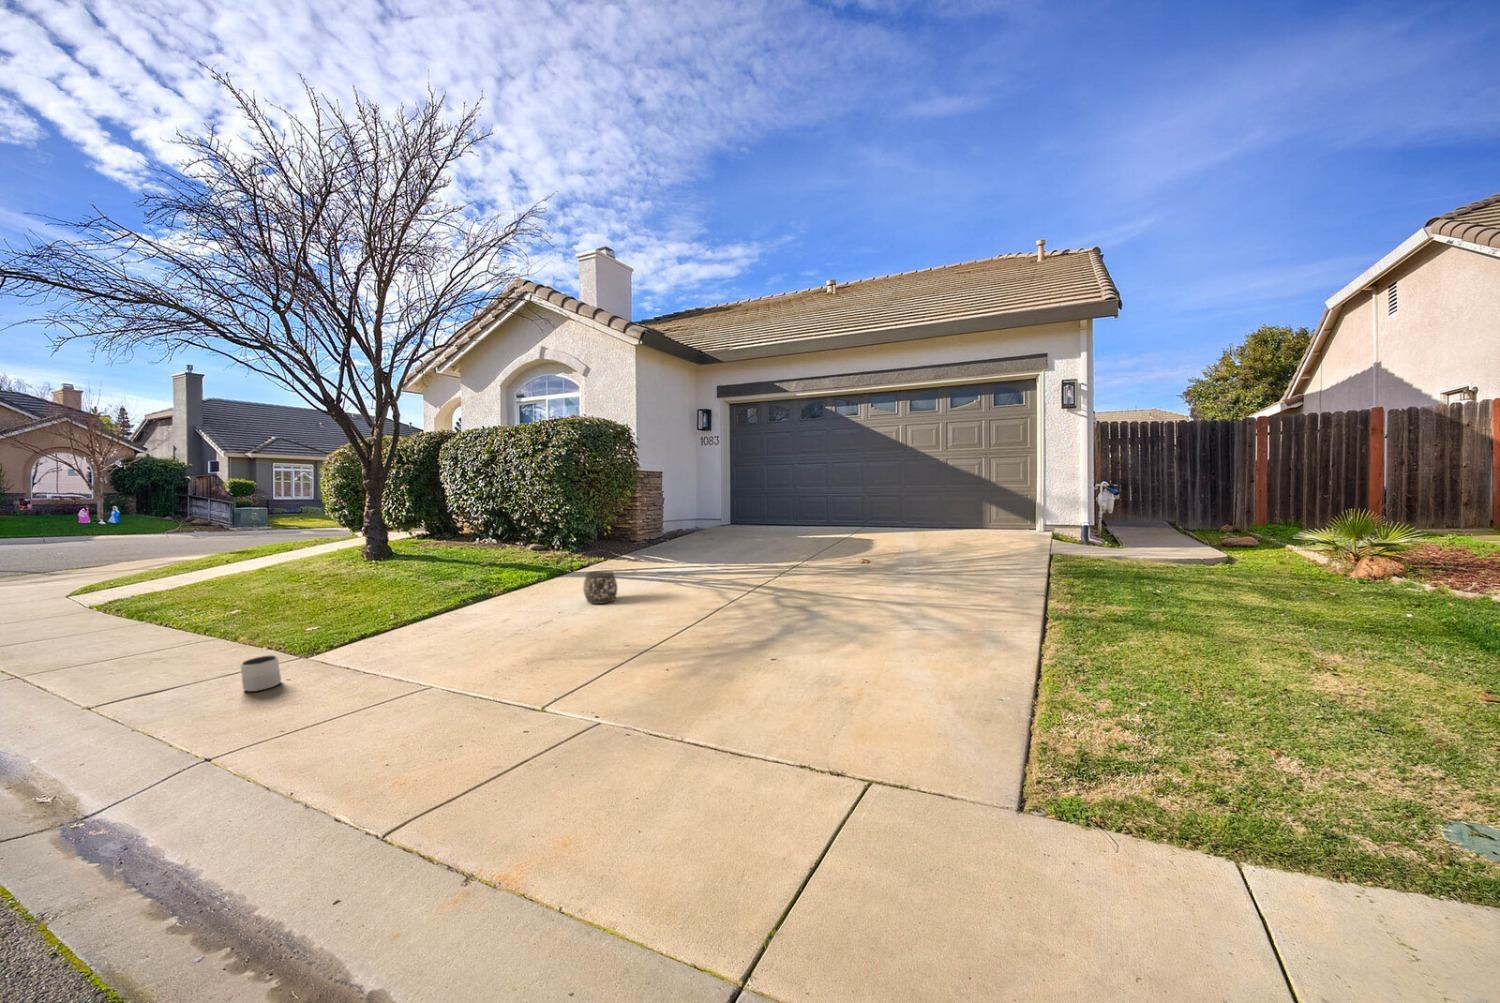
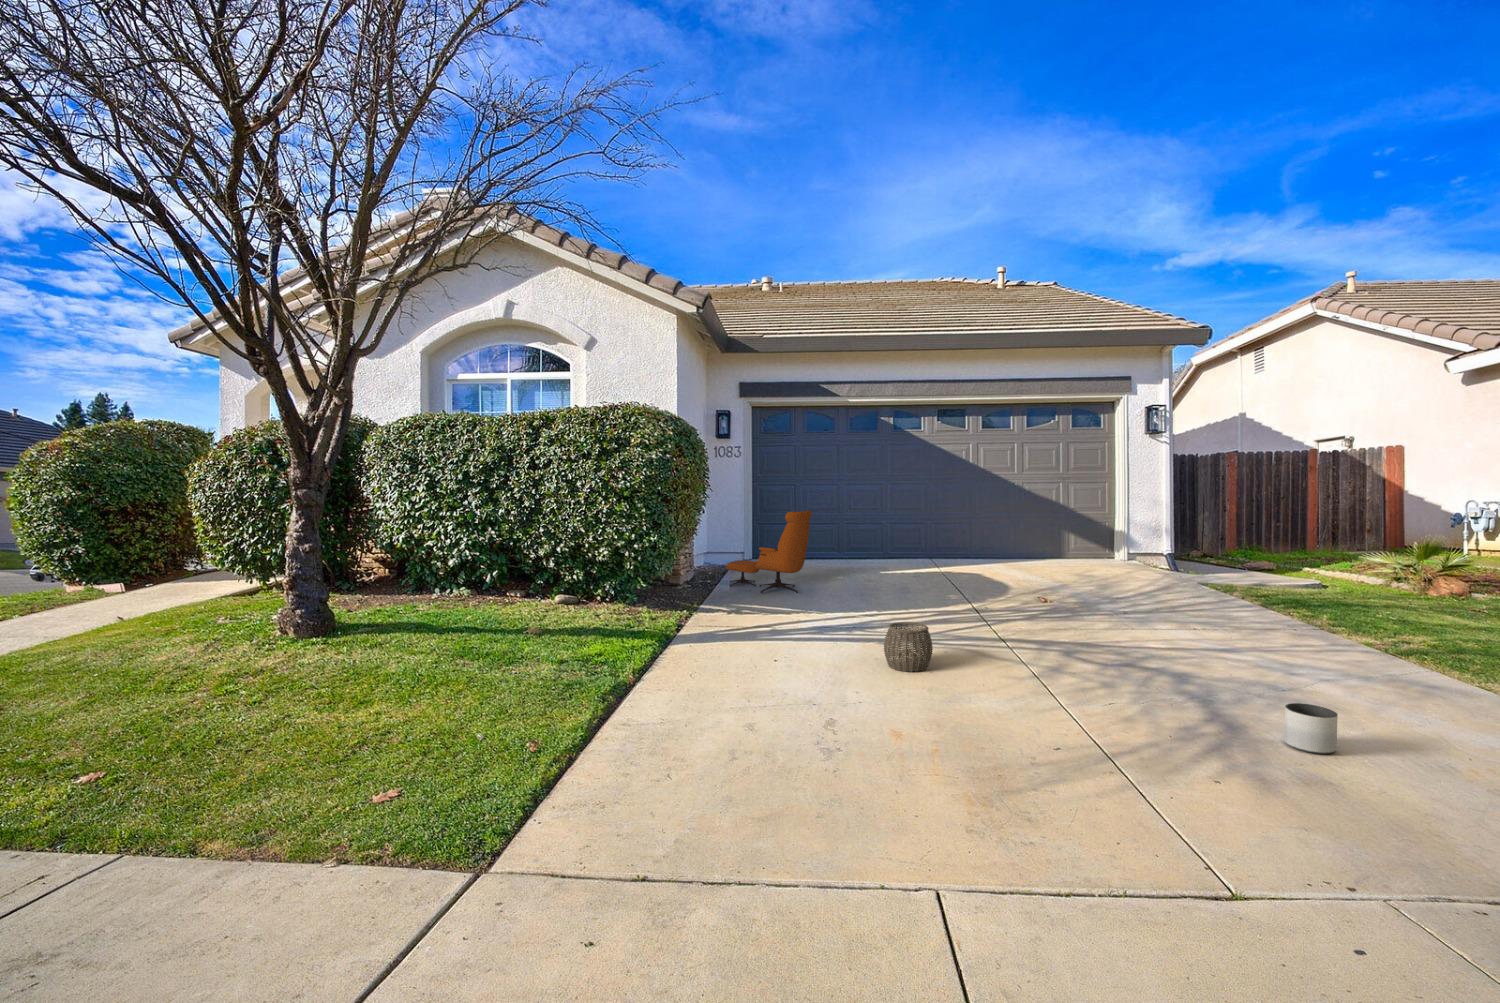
lounge chair: none [656,488,696,551] -> present [726,510,812,593]
planter: present [241,655,281,692] -> present [1283,703,1338,754]

